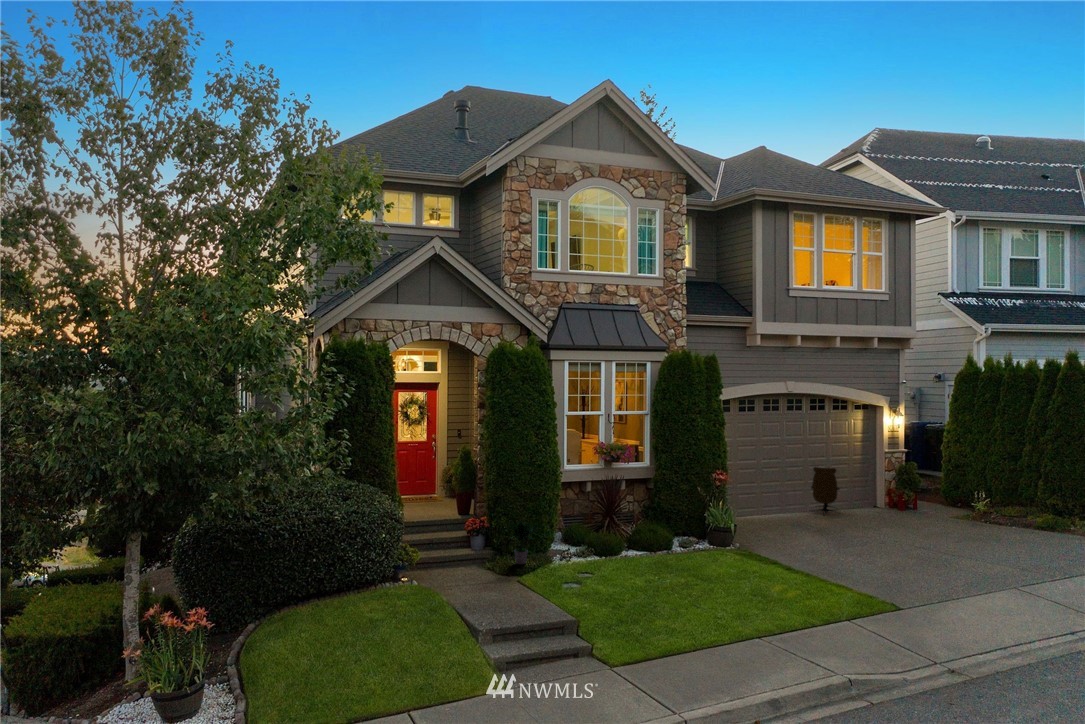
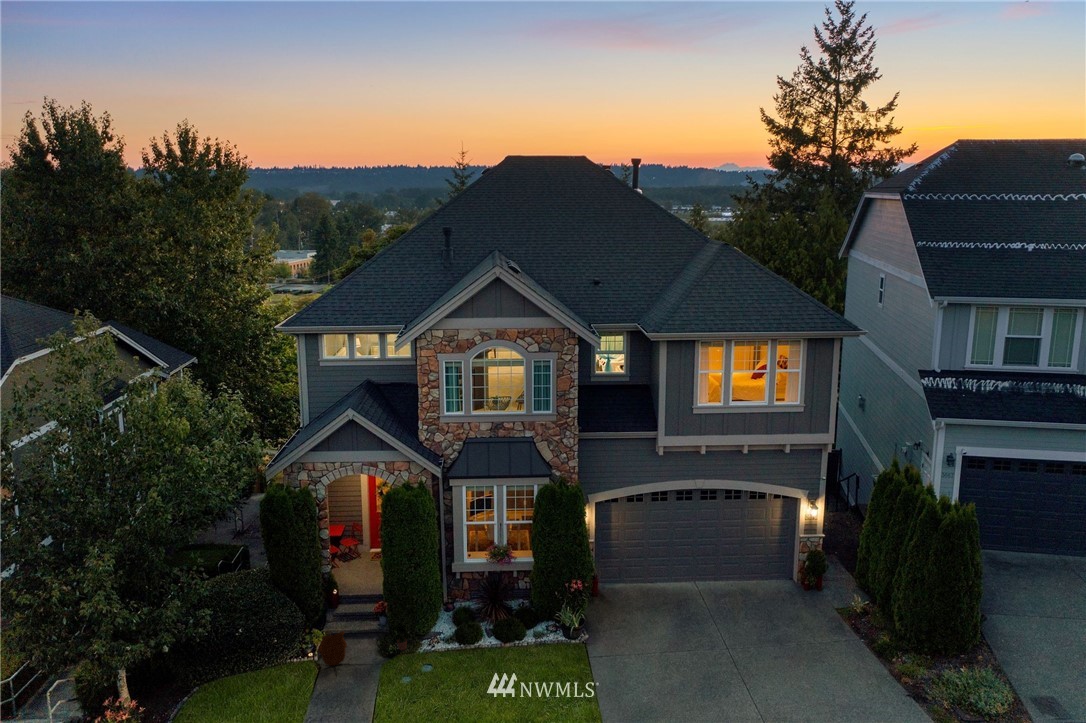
lounge chair: present [811,467,839,515] -> present [318,632,347,676]

